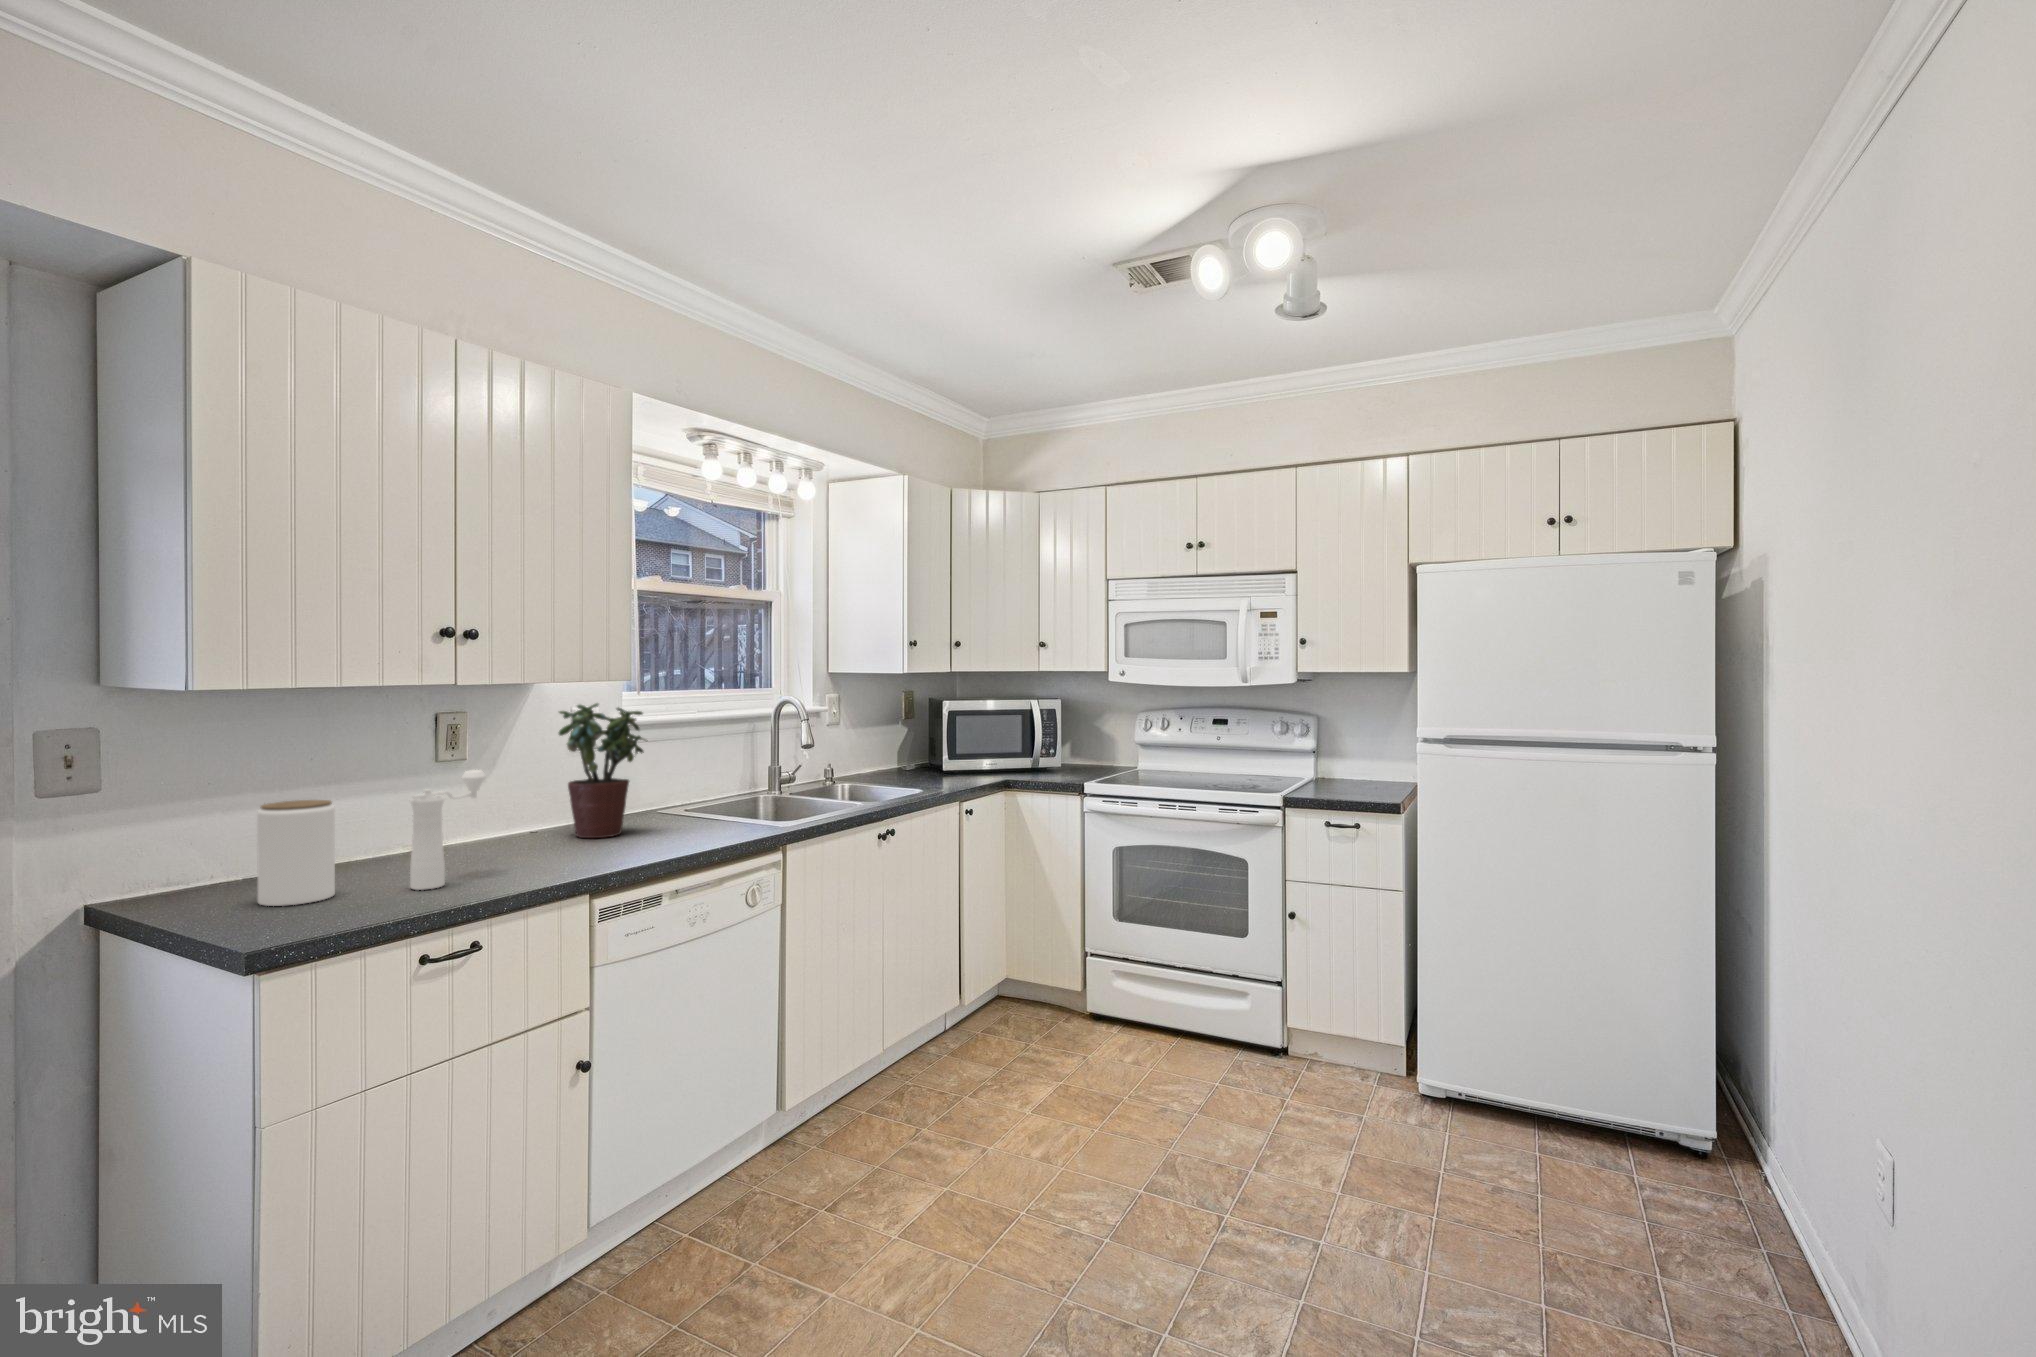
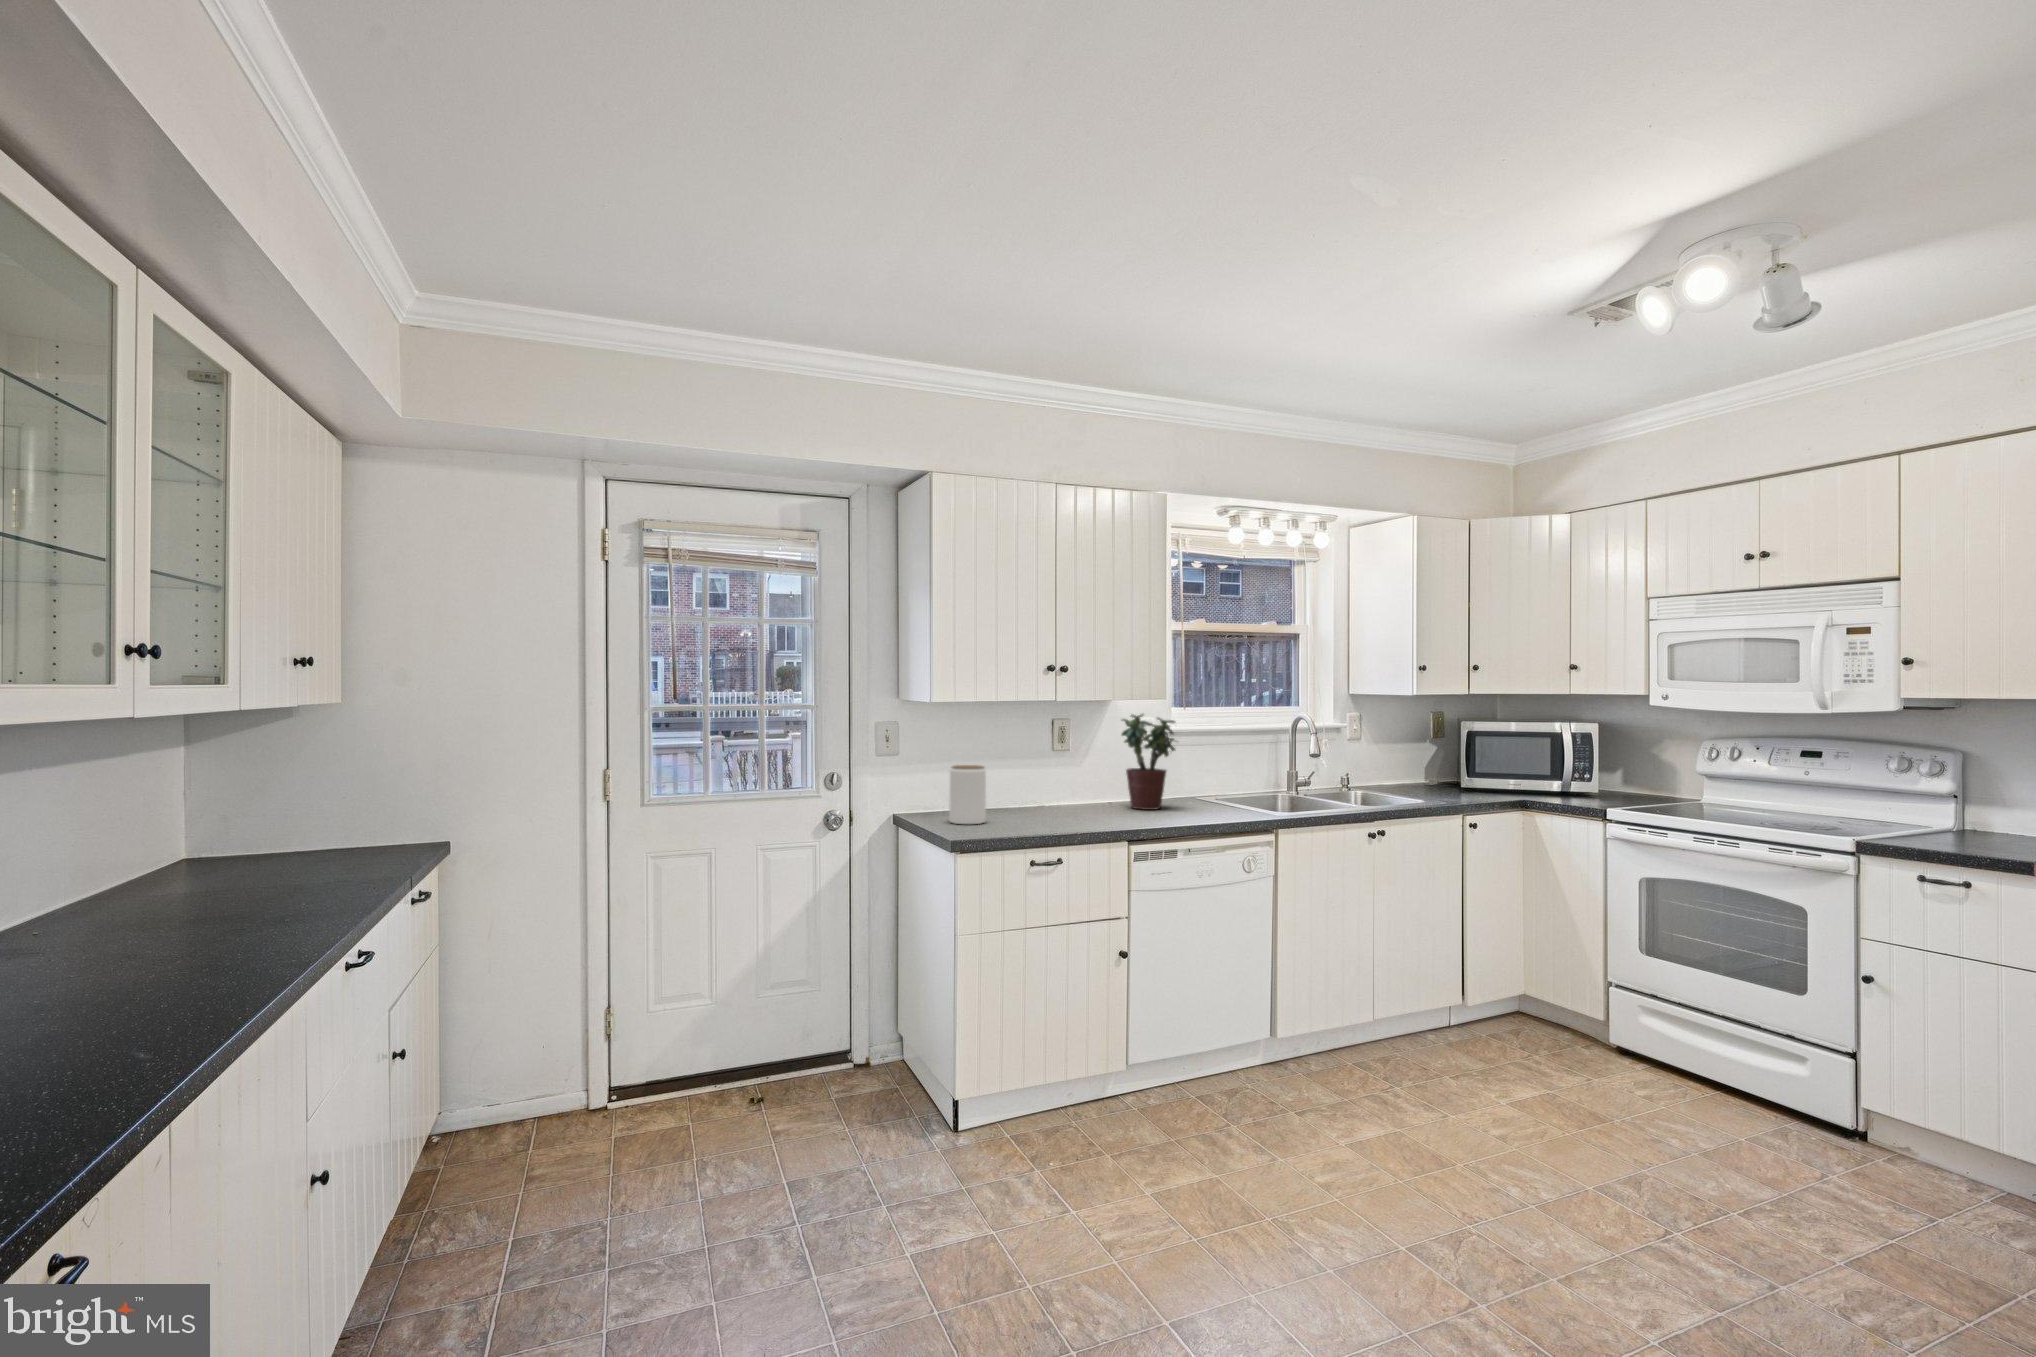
pepper mill: present [410,770,486,890] -> none [1023,754,1067,825]

